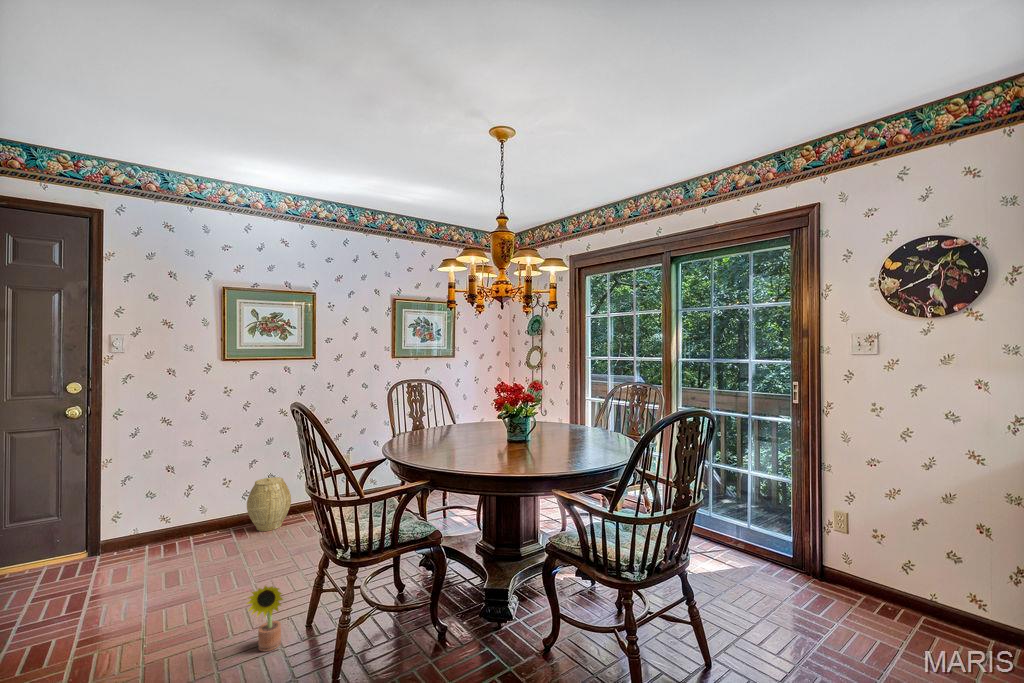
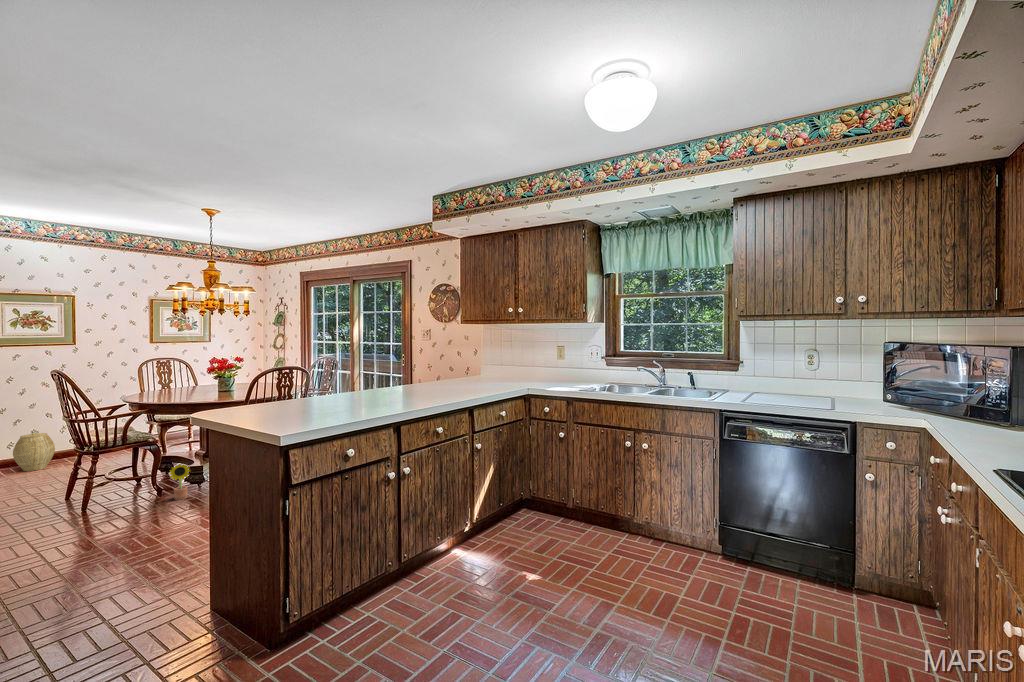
decorative plant: present [247,586,283,651] -> present [169,464,190,500]

